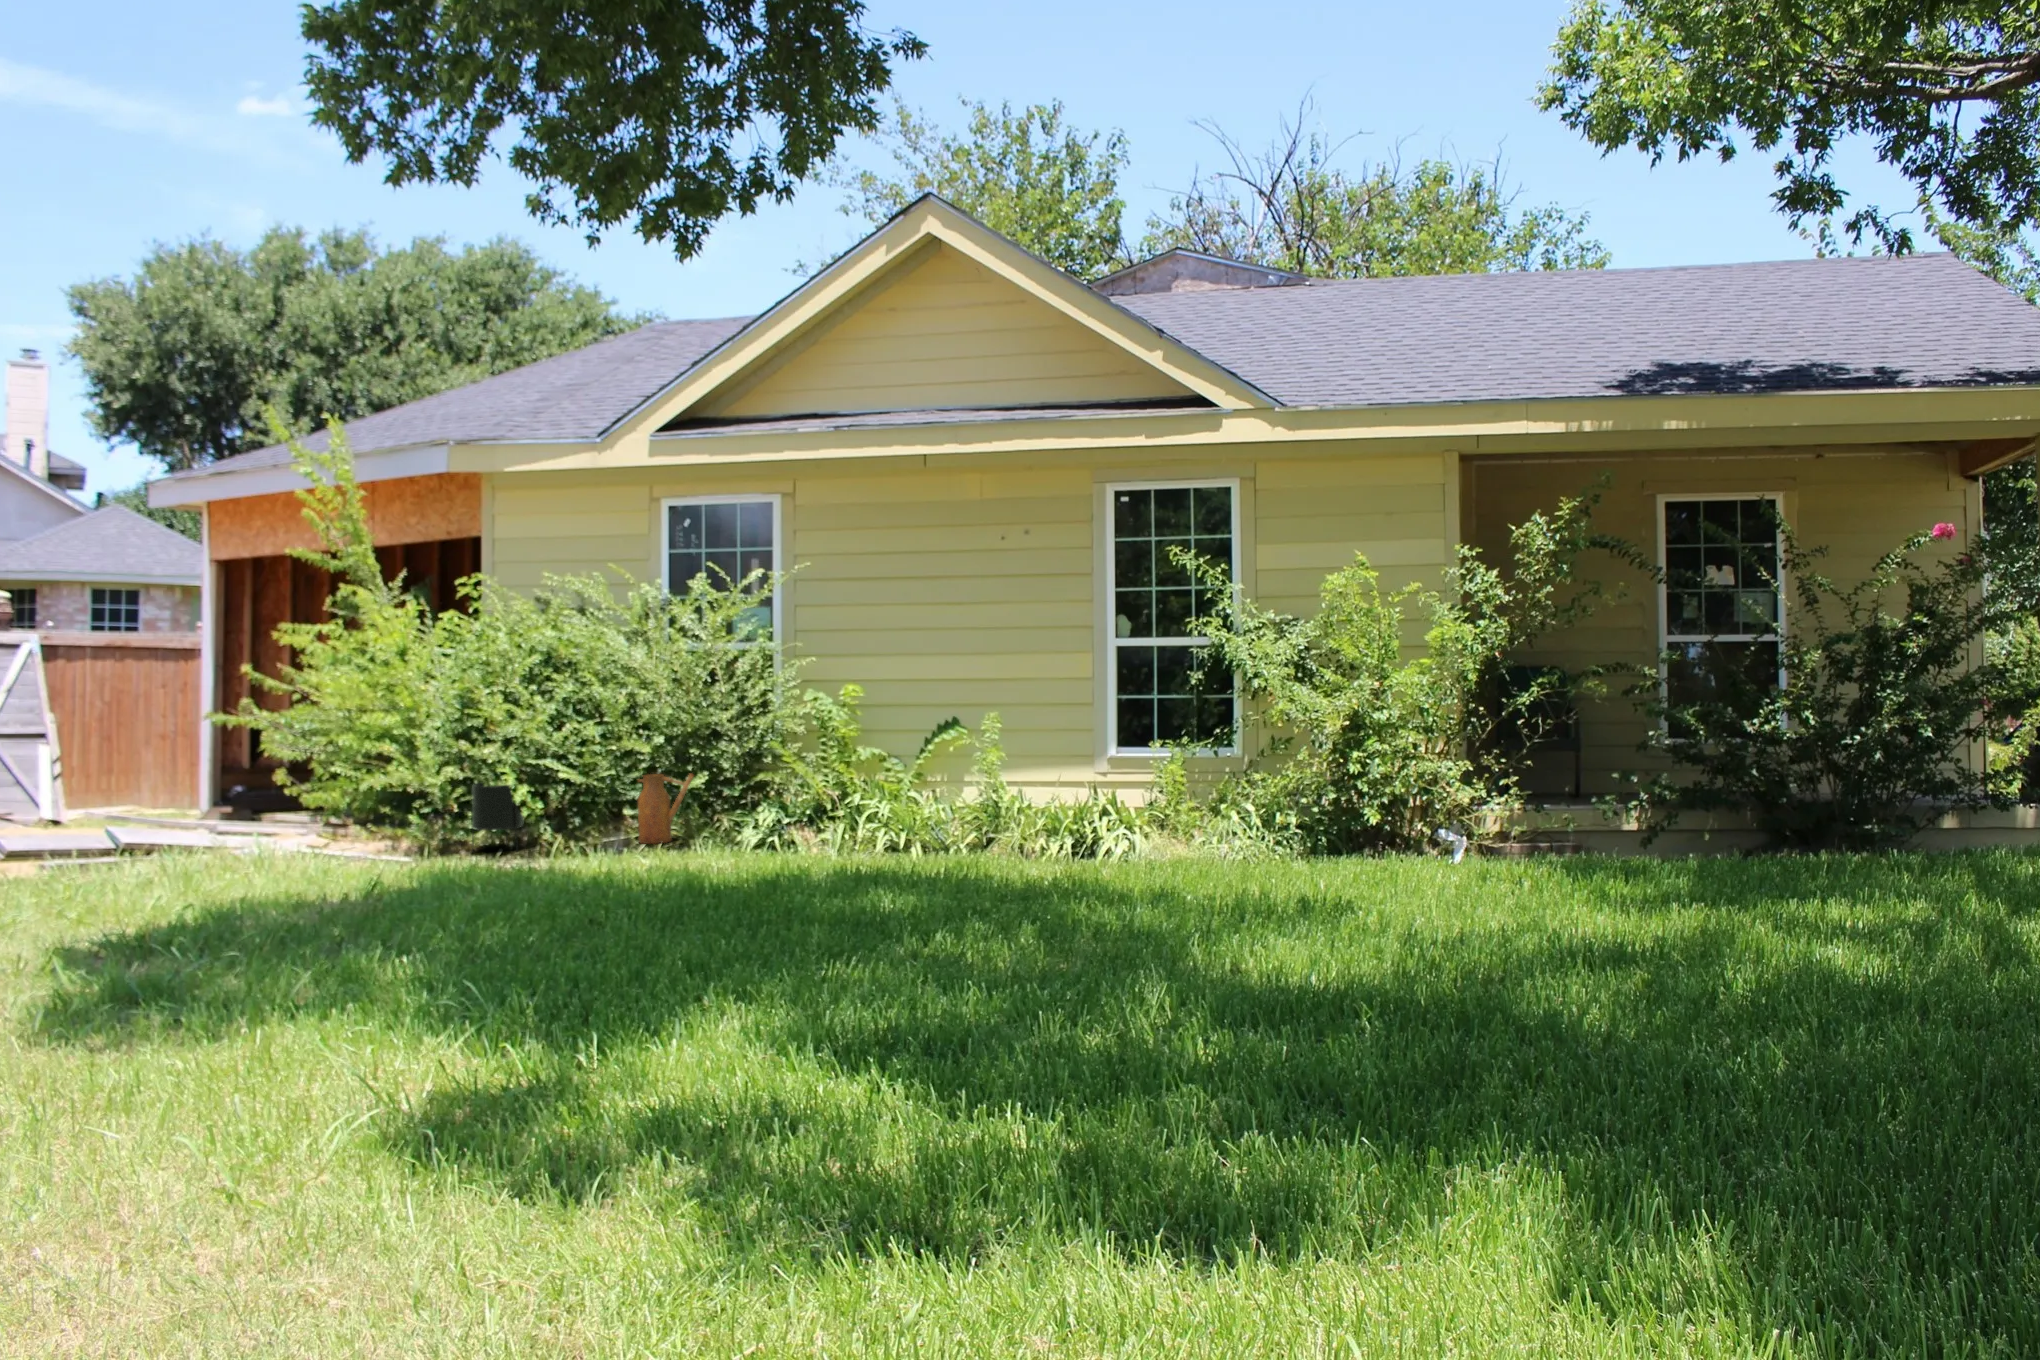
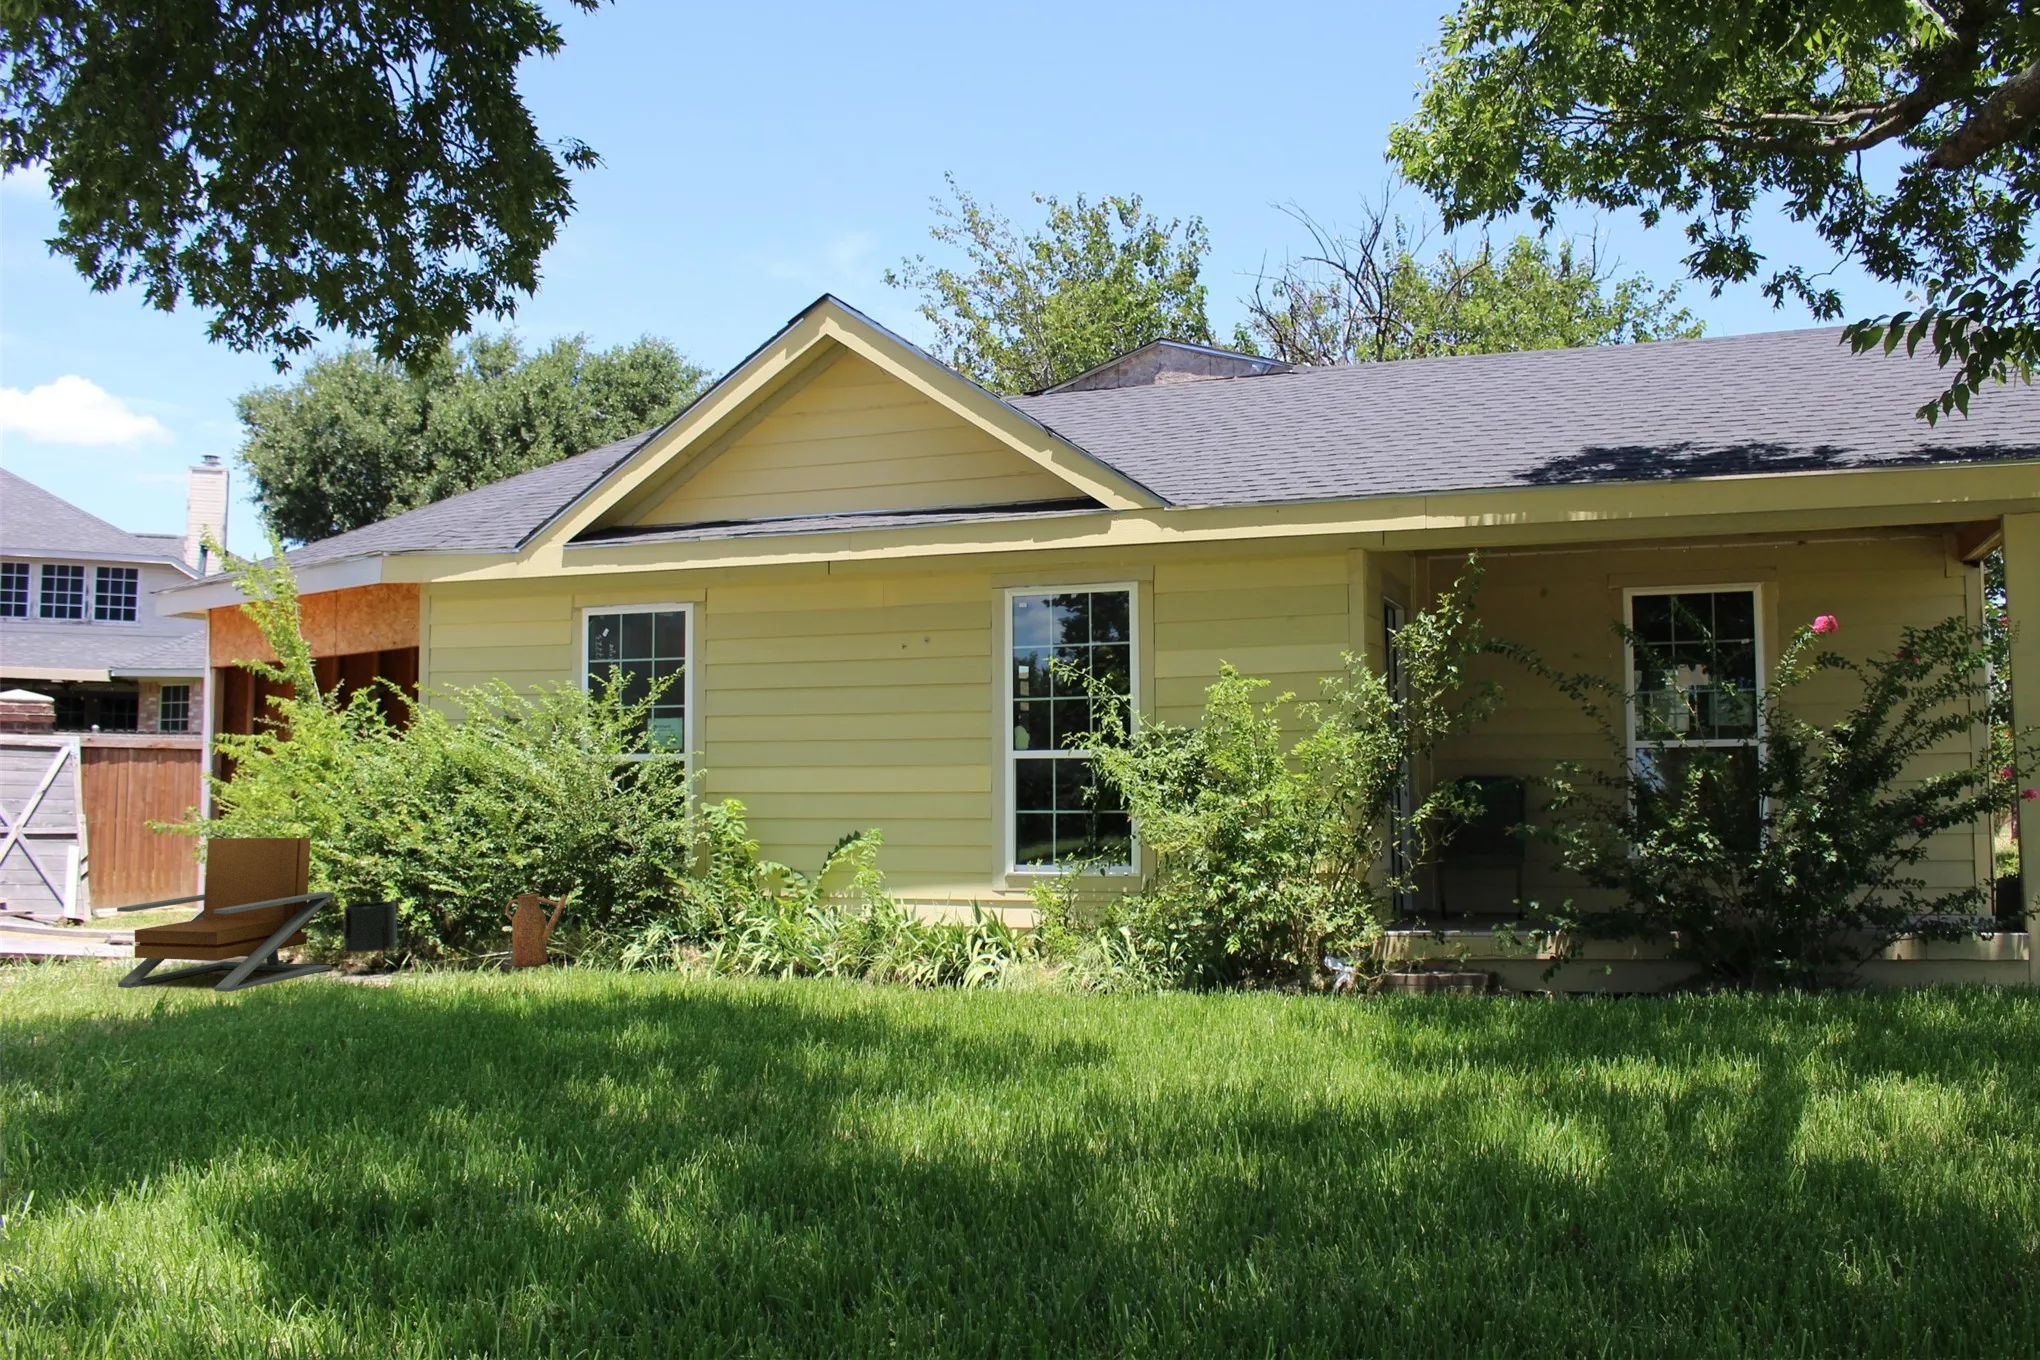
lounge chair: none [241,718,452,866] -> present [117,838,334,992]

